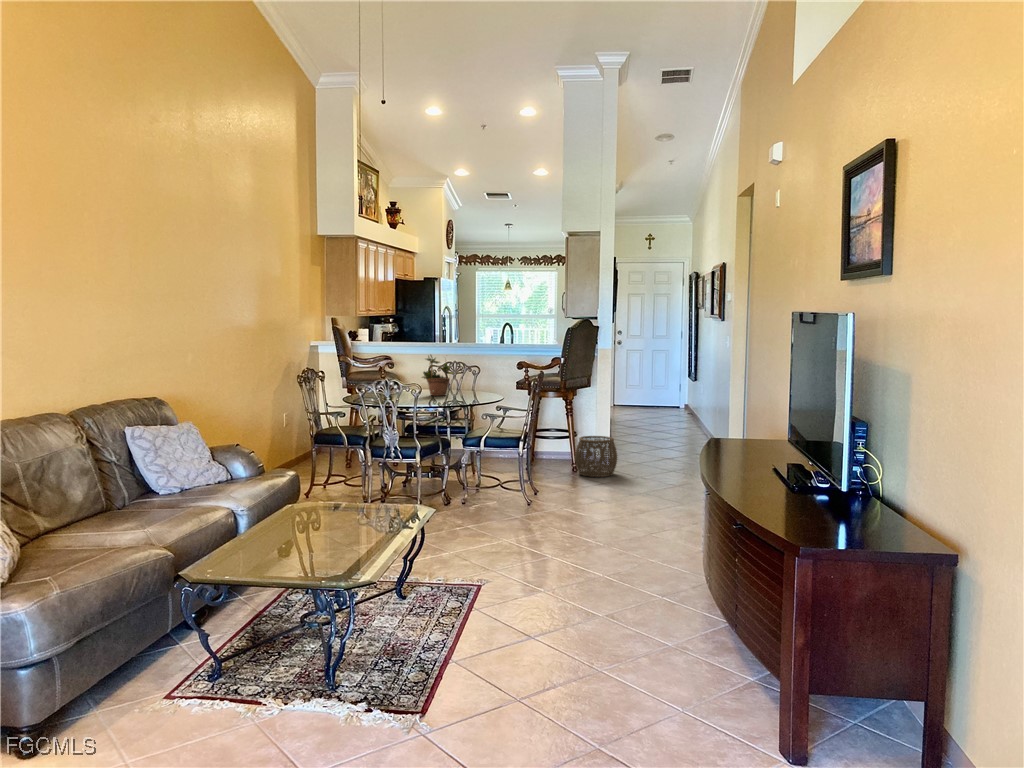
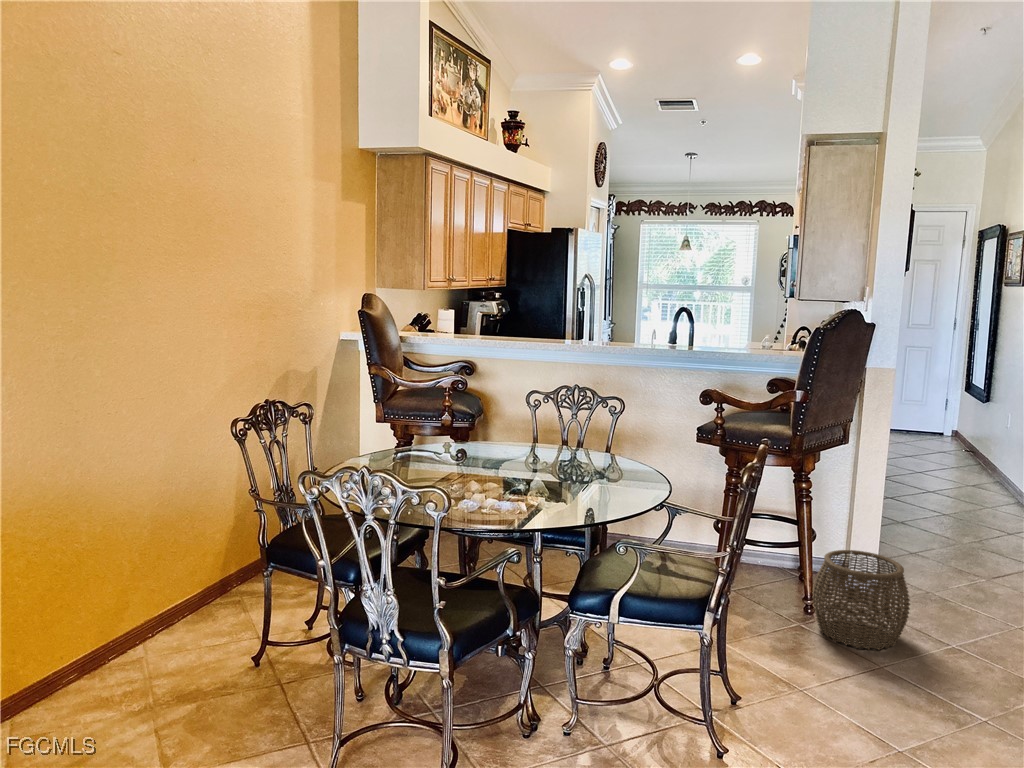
potted plant: present [422,355,454,396] -> none [504,369,570,460]

